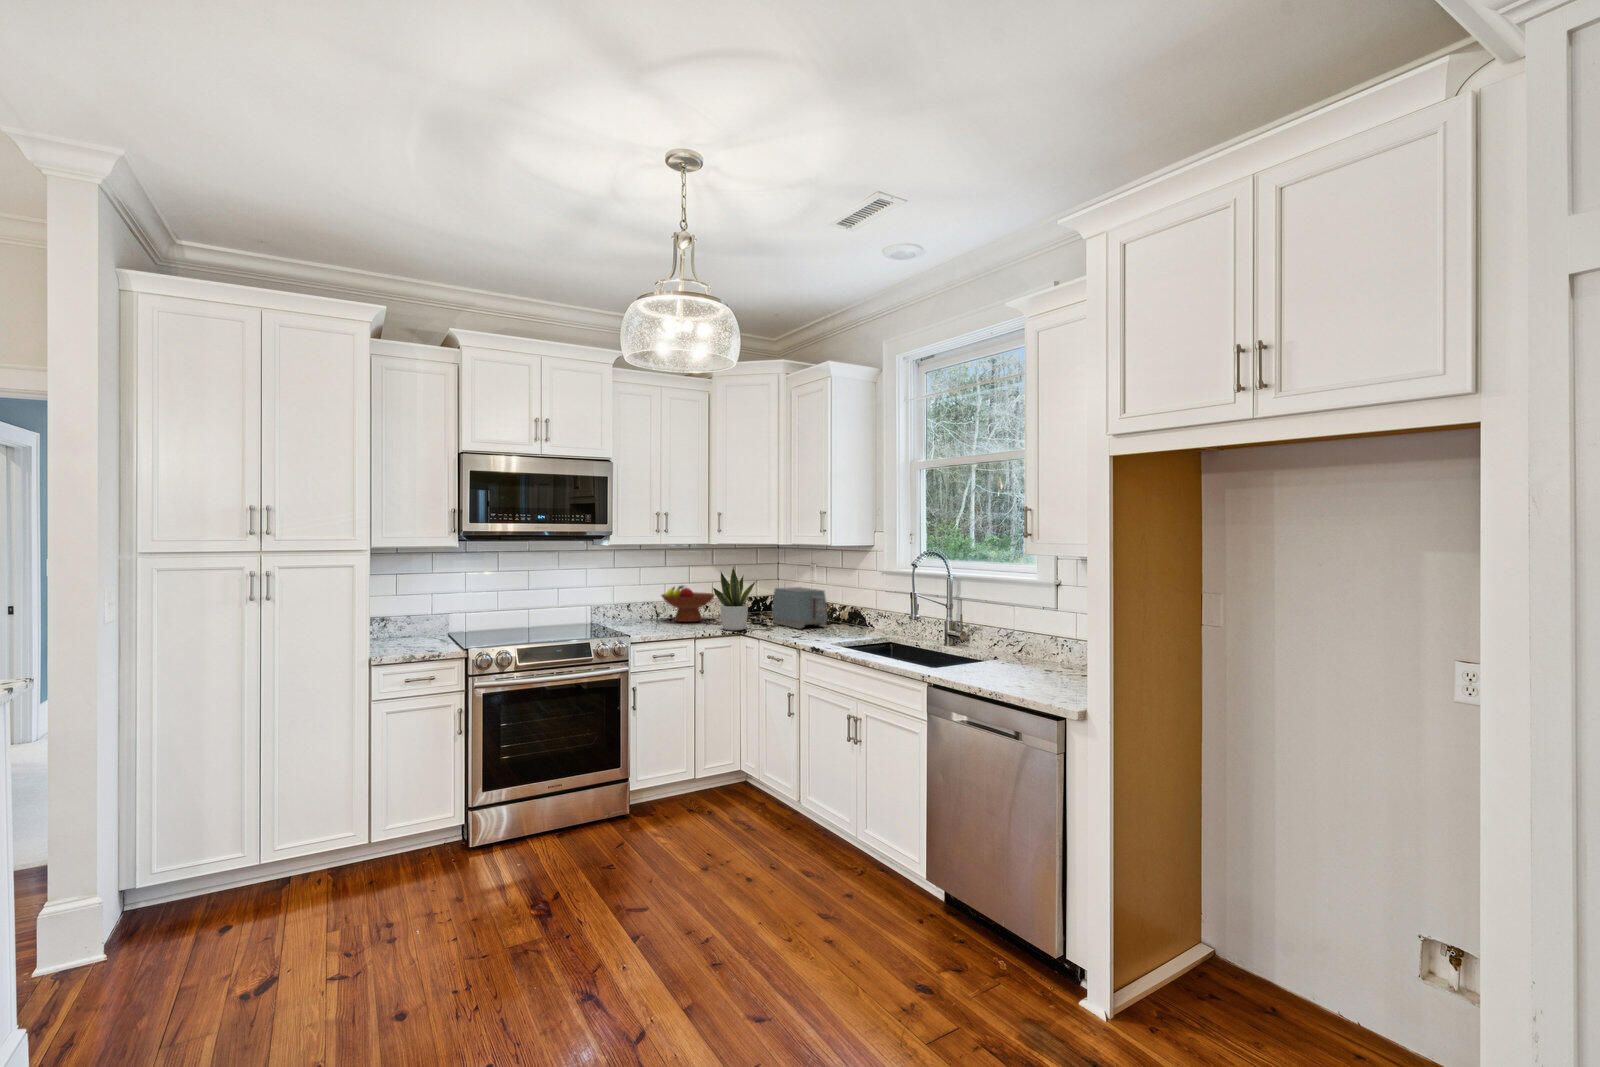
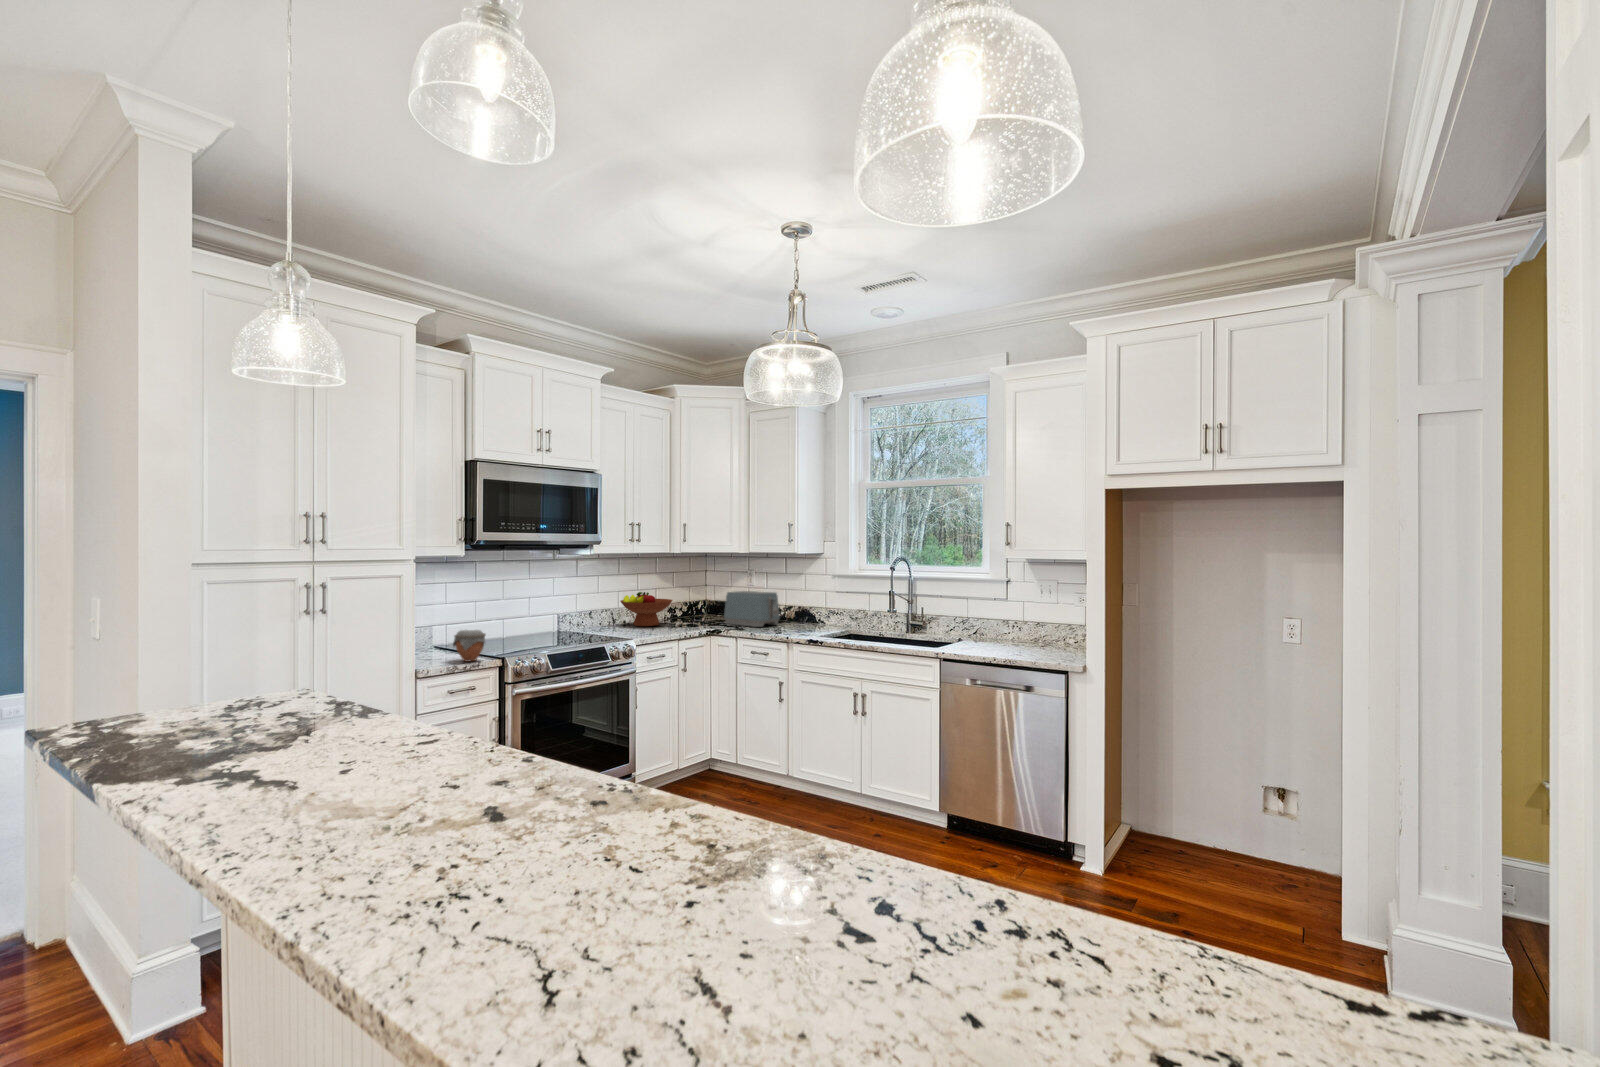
potted plant: present [713,567,755,630] -> none [689,571,723,631]
jar: none [413,620,450,652] -> present [453,630,486,662]

